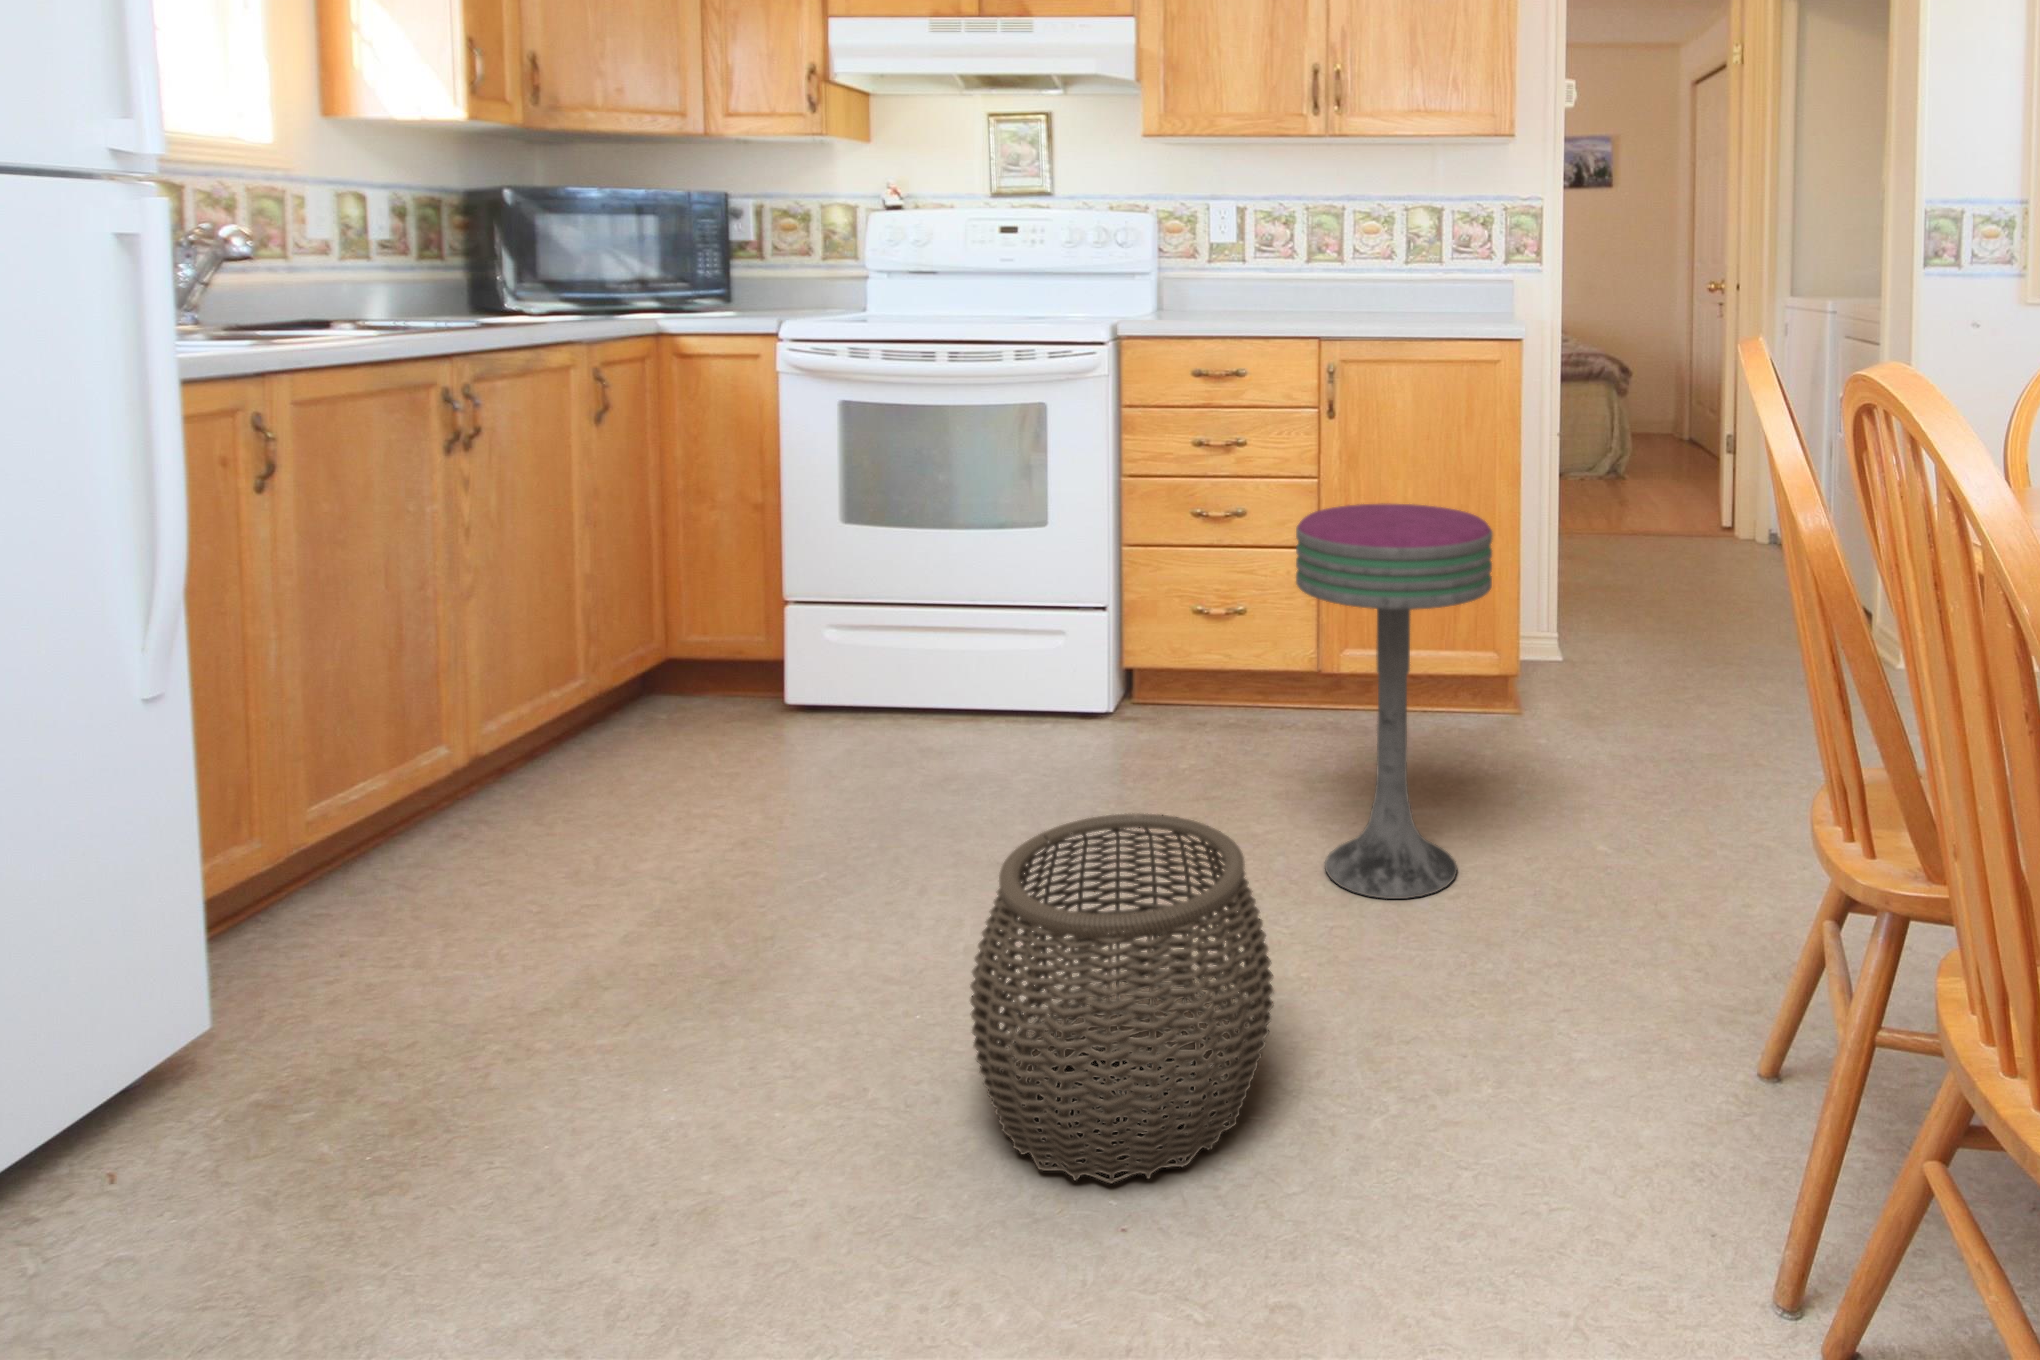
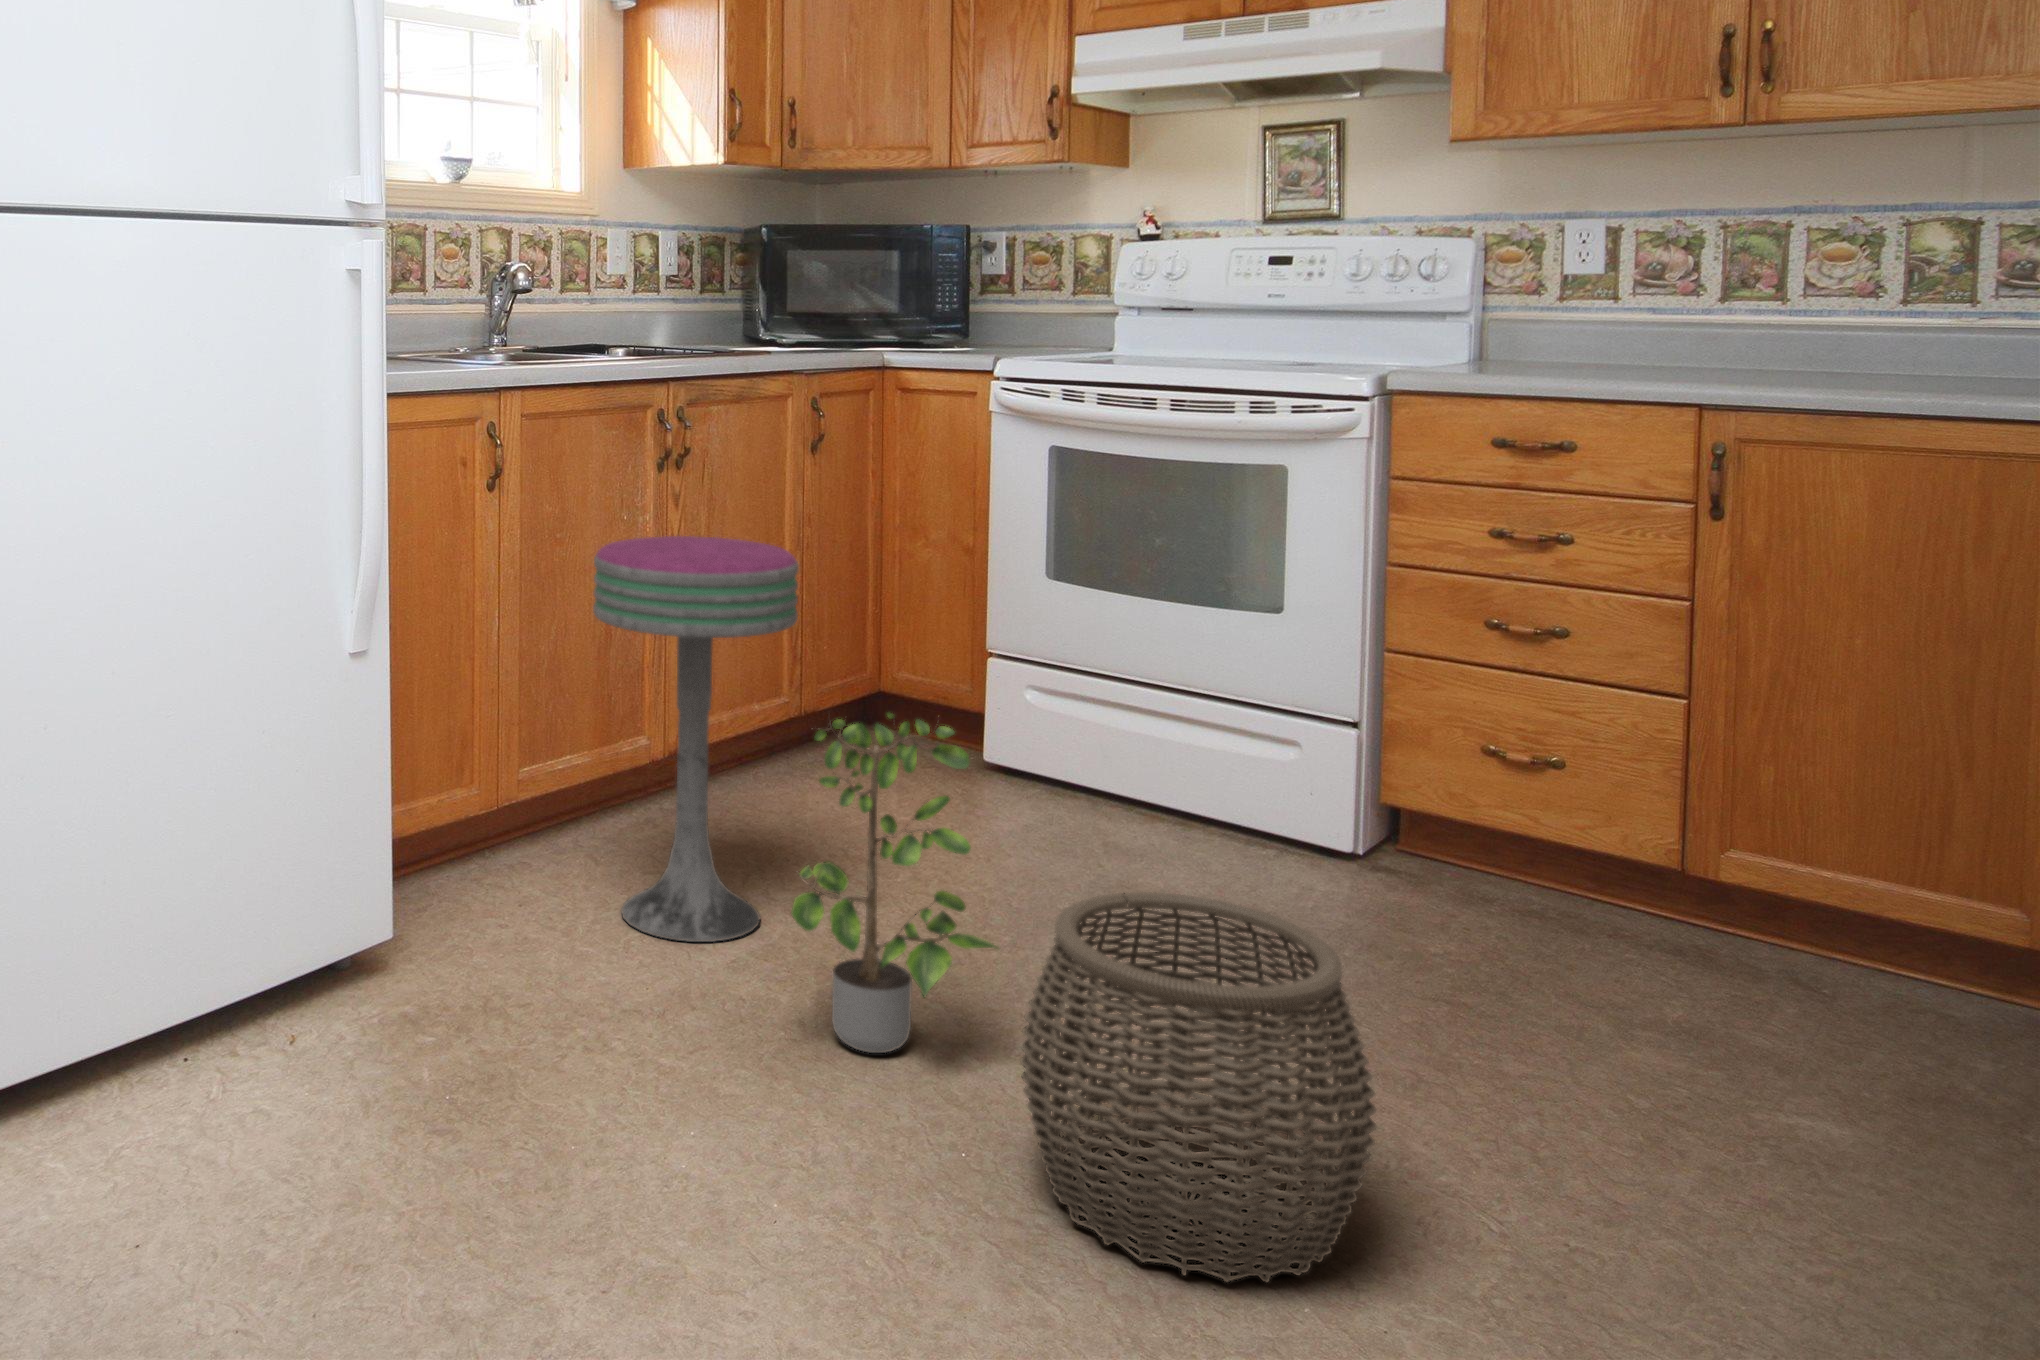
bar stool: present [1296,504,1493,899] -> present [593,536,799,942]
potted plant: none [684,697,914,1065] -> present [791,713,997,1053]

